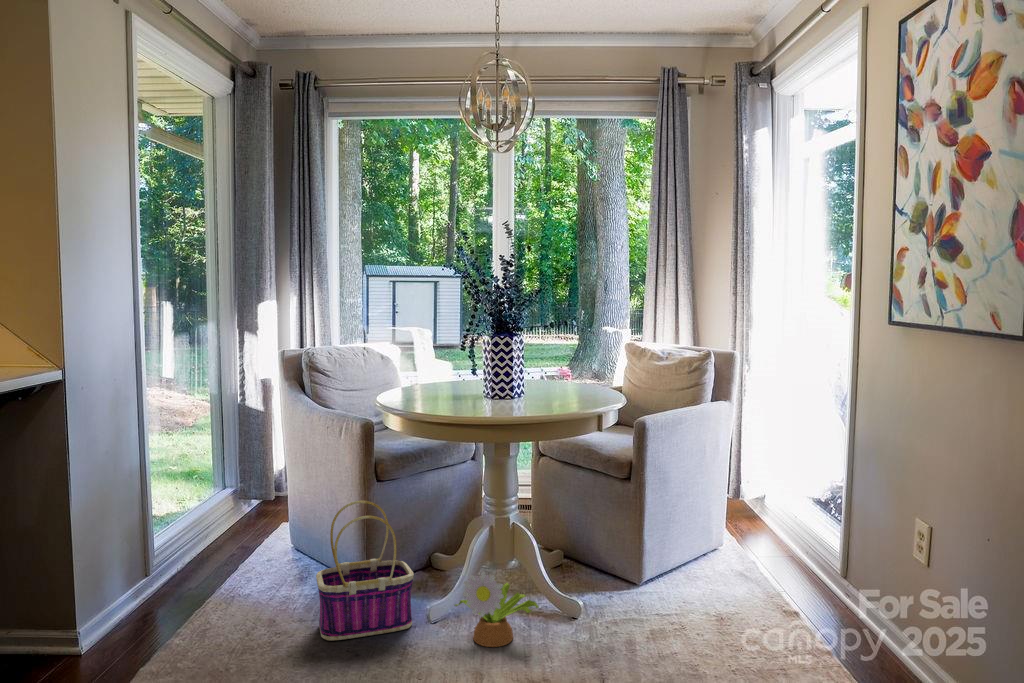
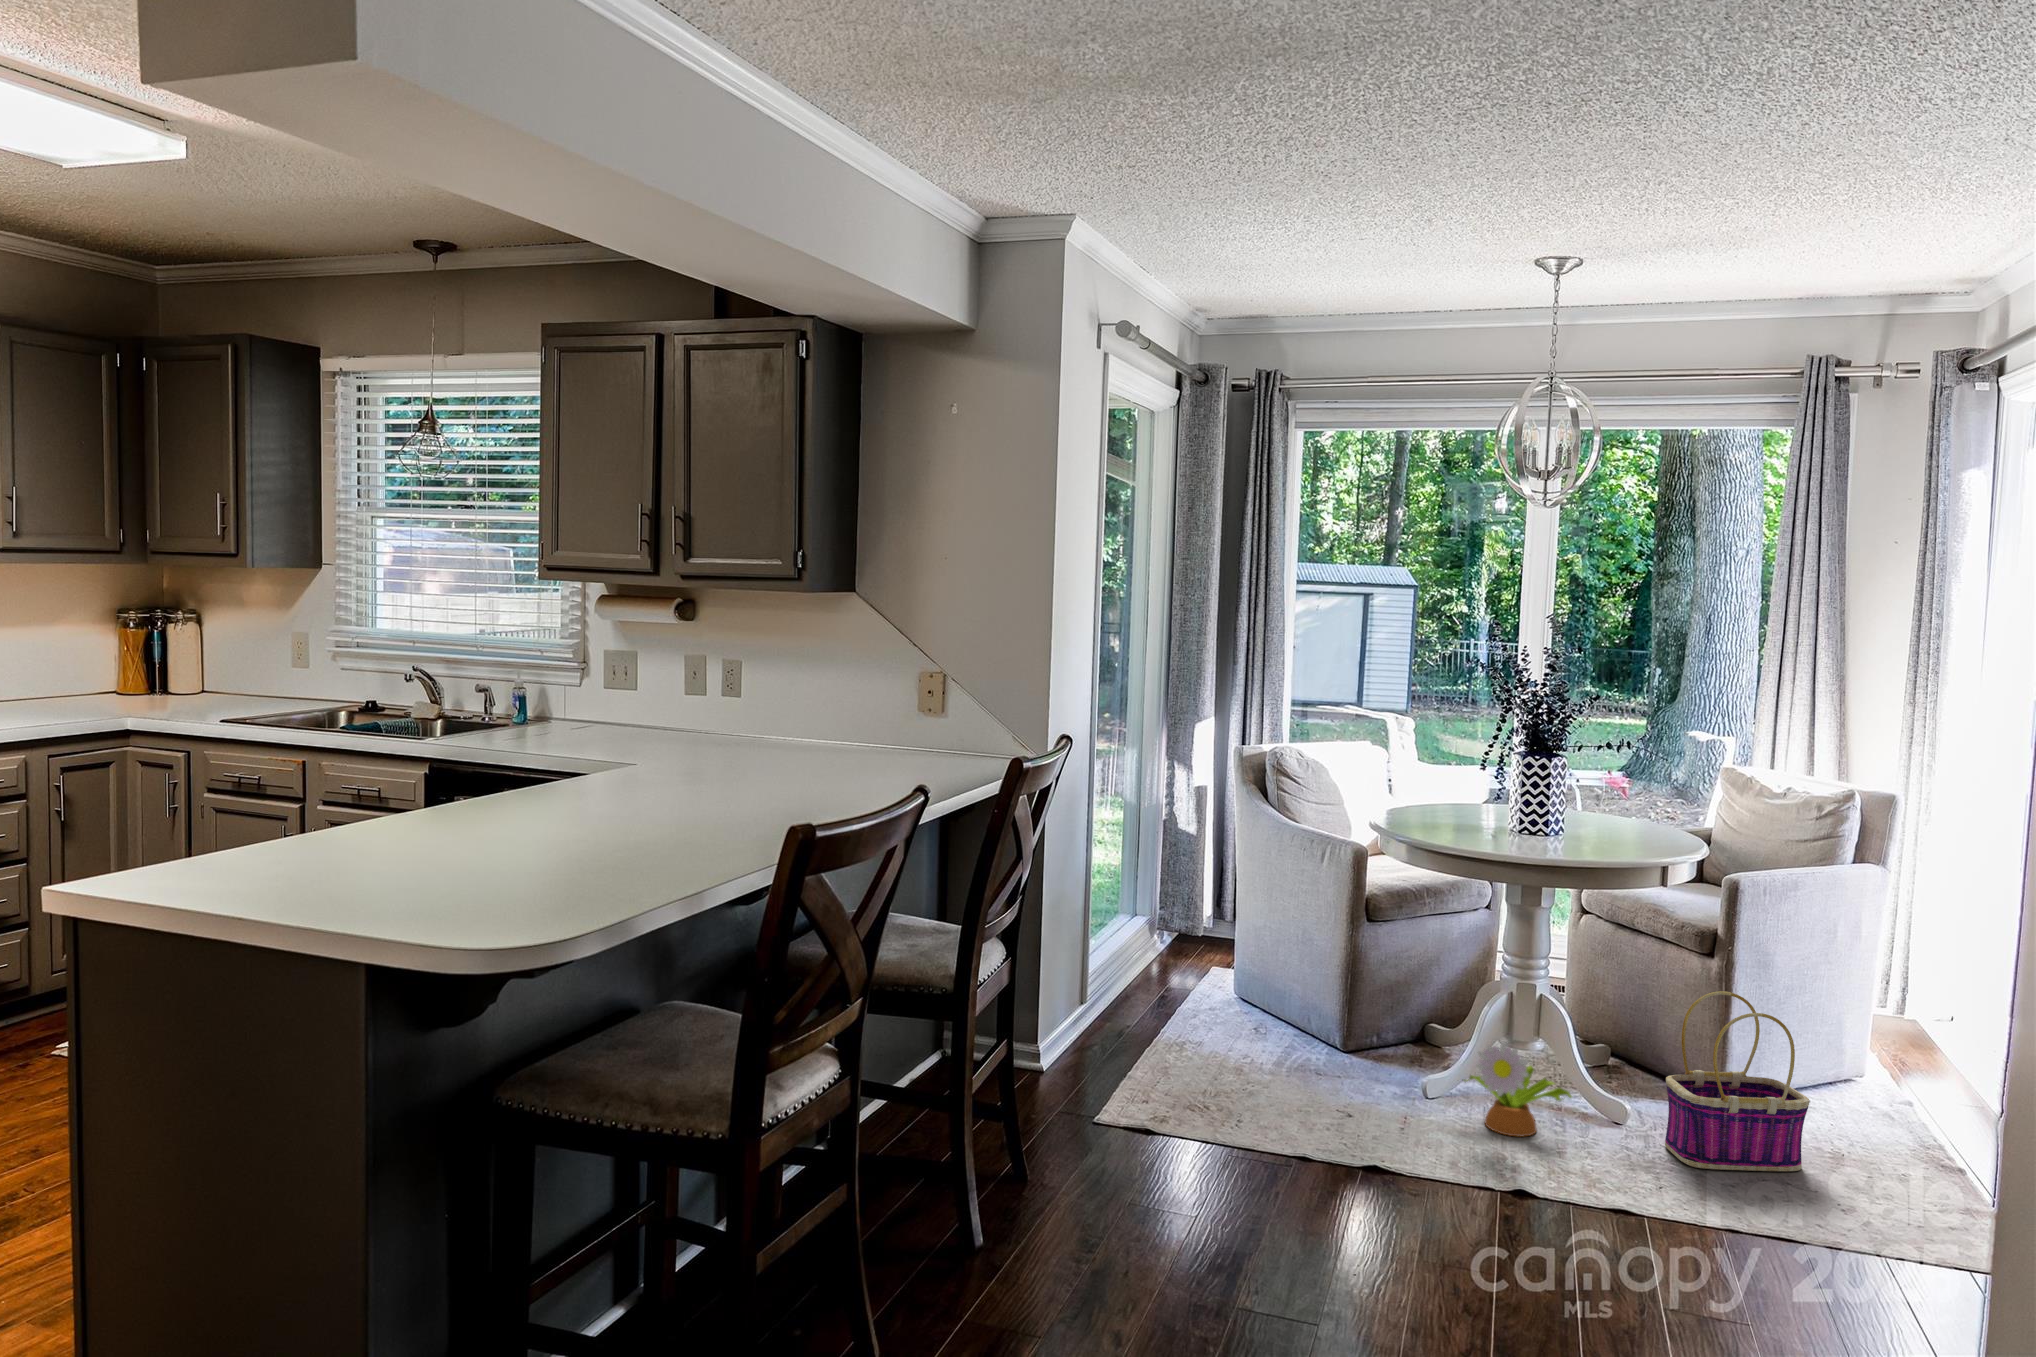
basket: present [316,501,414,641] -> present [1665,991,1810,1171]

